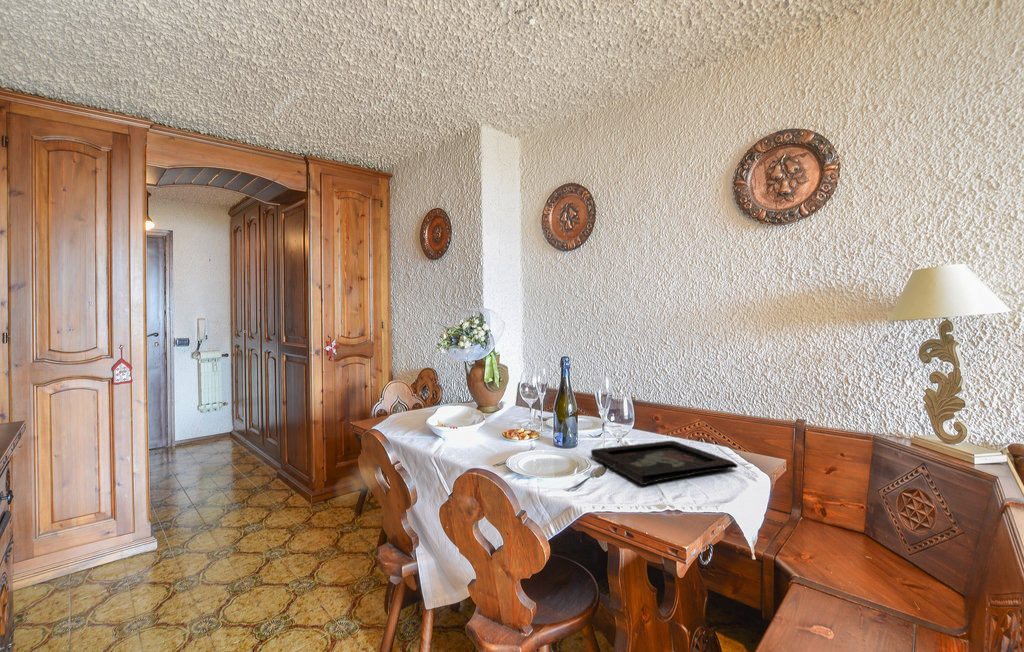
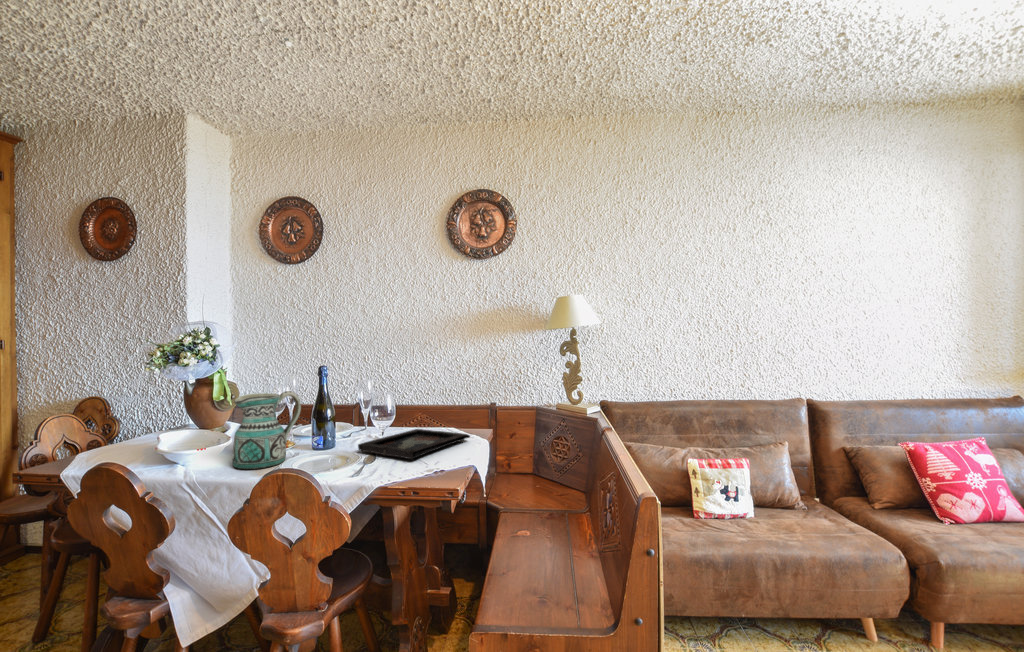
ceramic pitcher: none [475,381,539,457] -> present [233,391,301,469]

